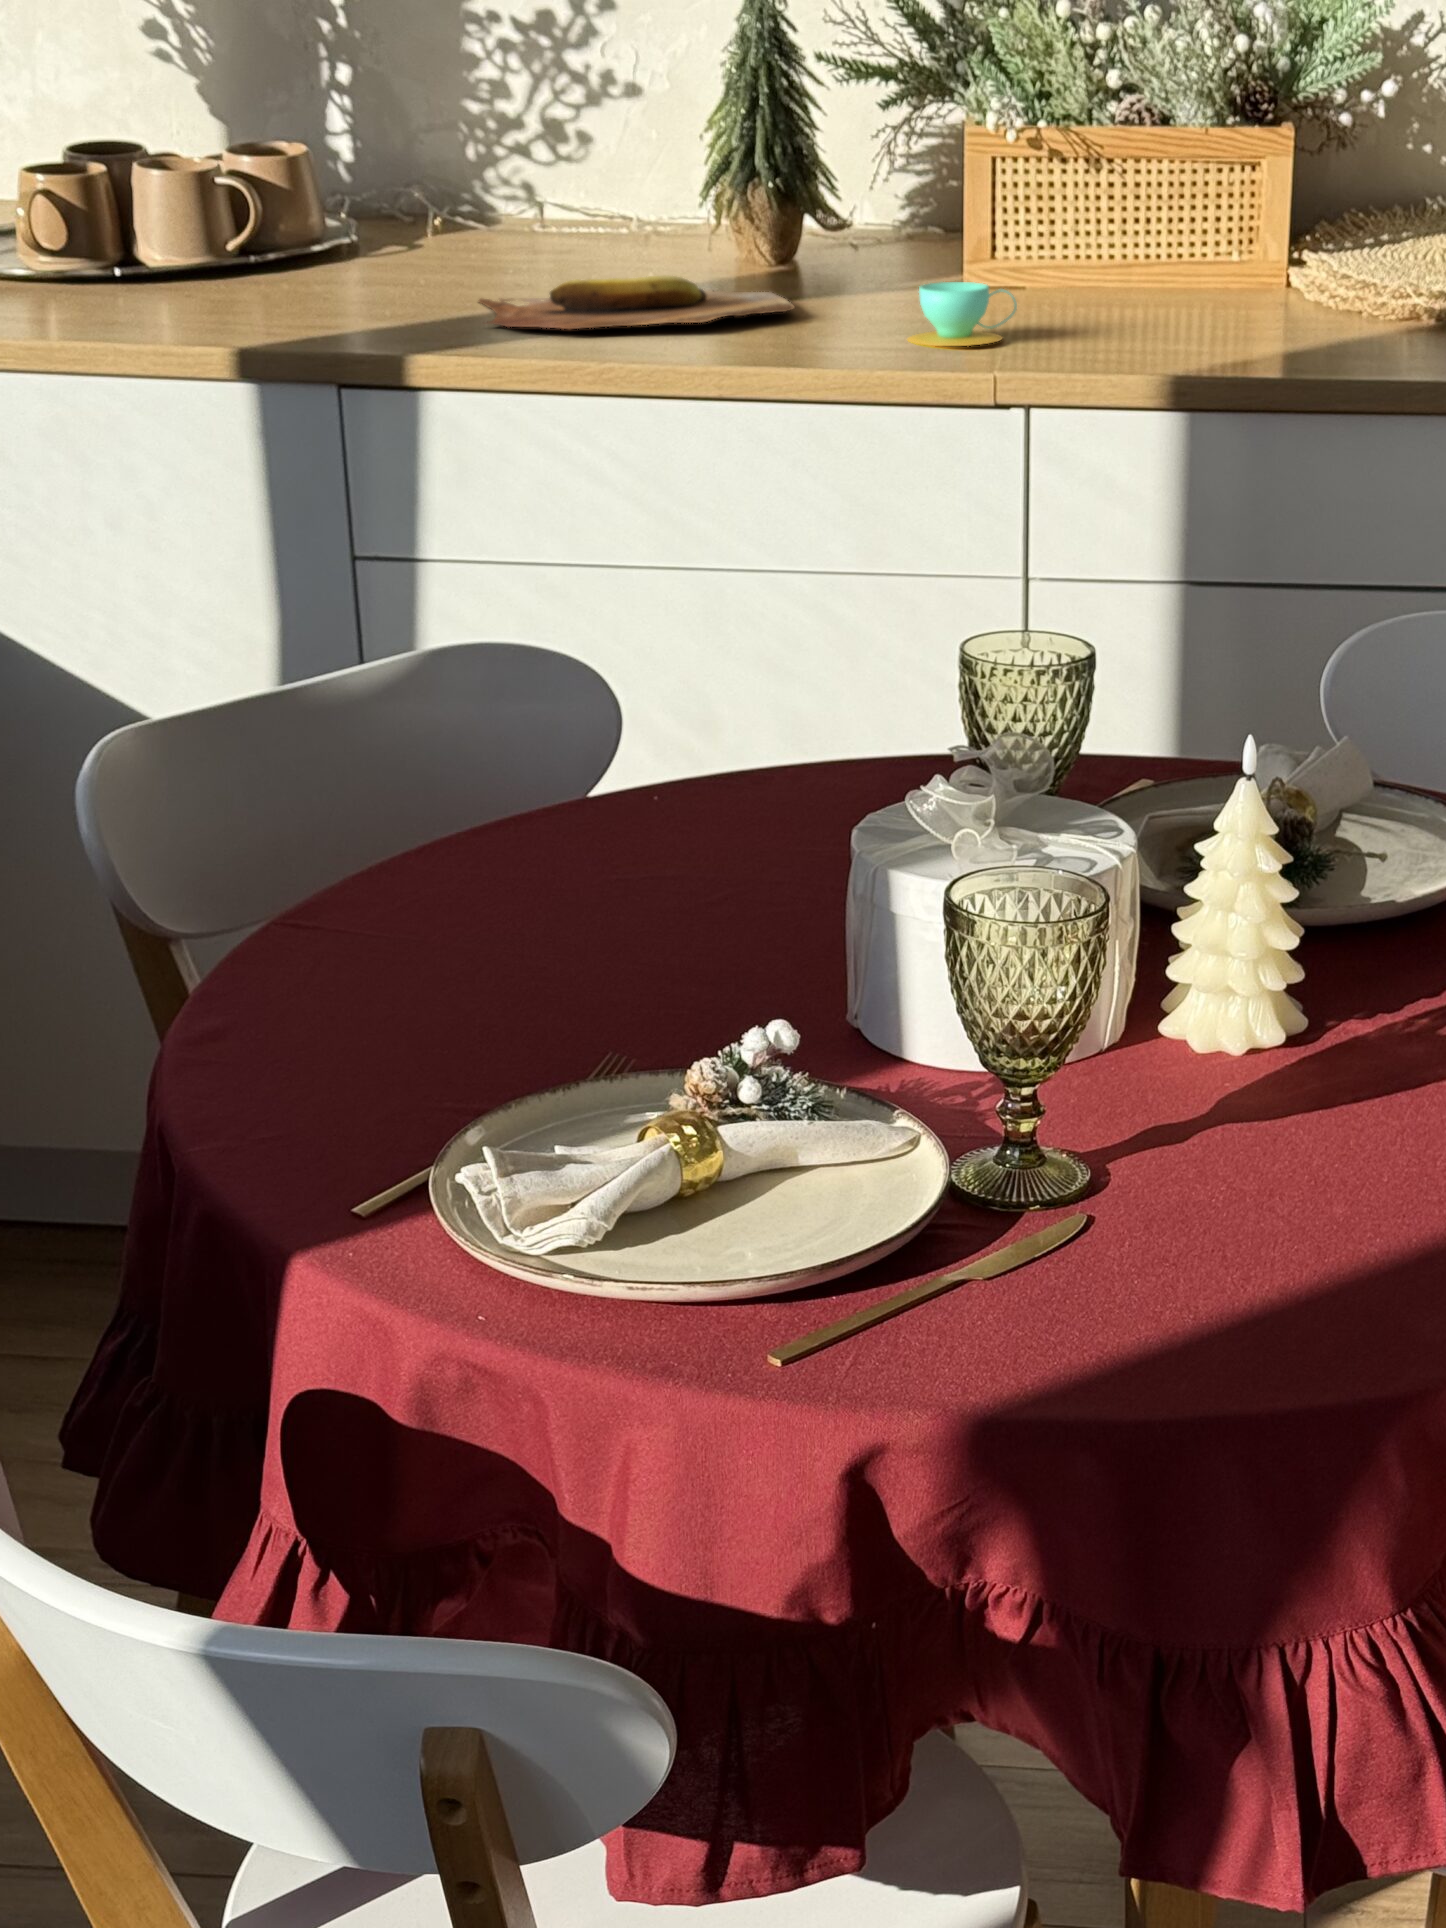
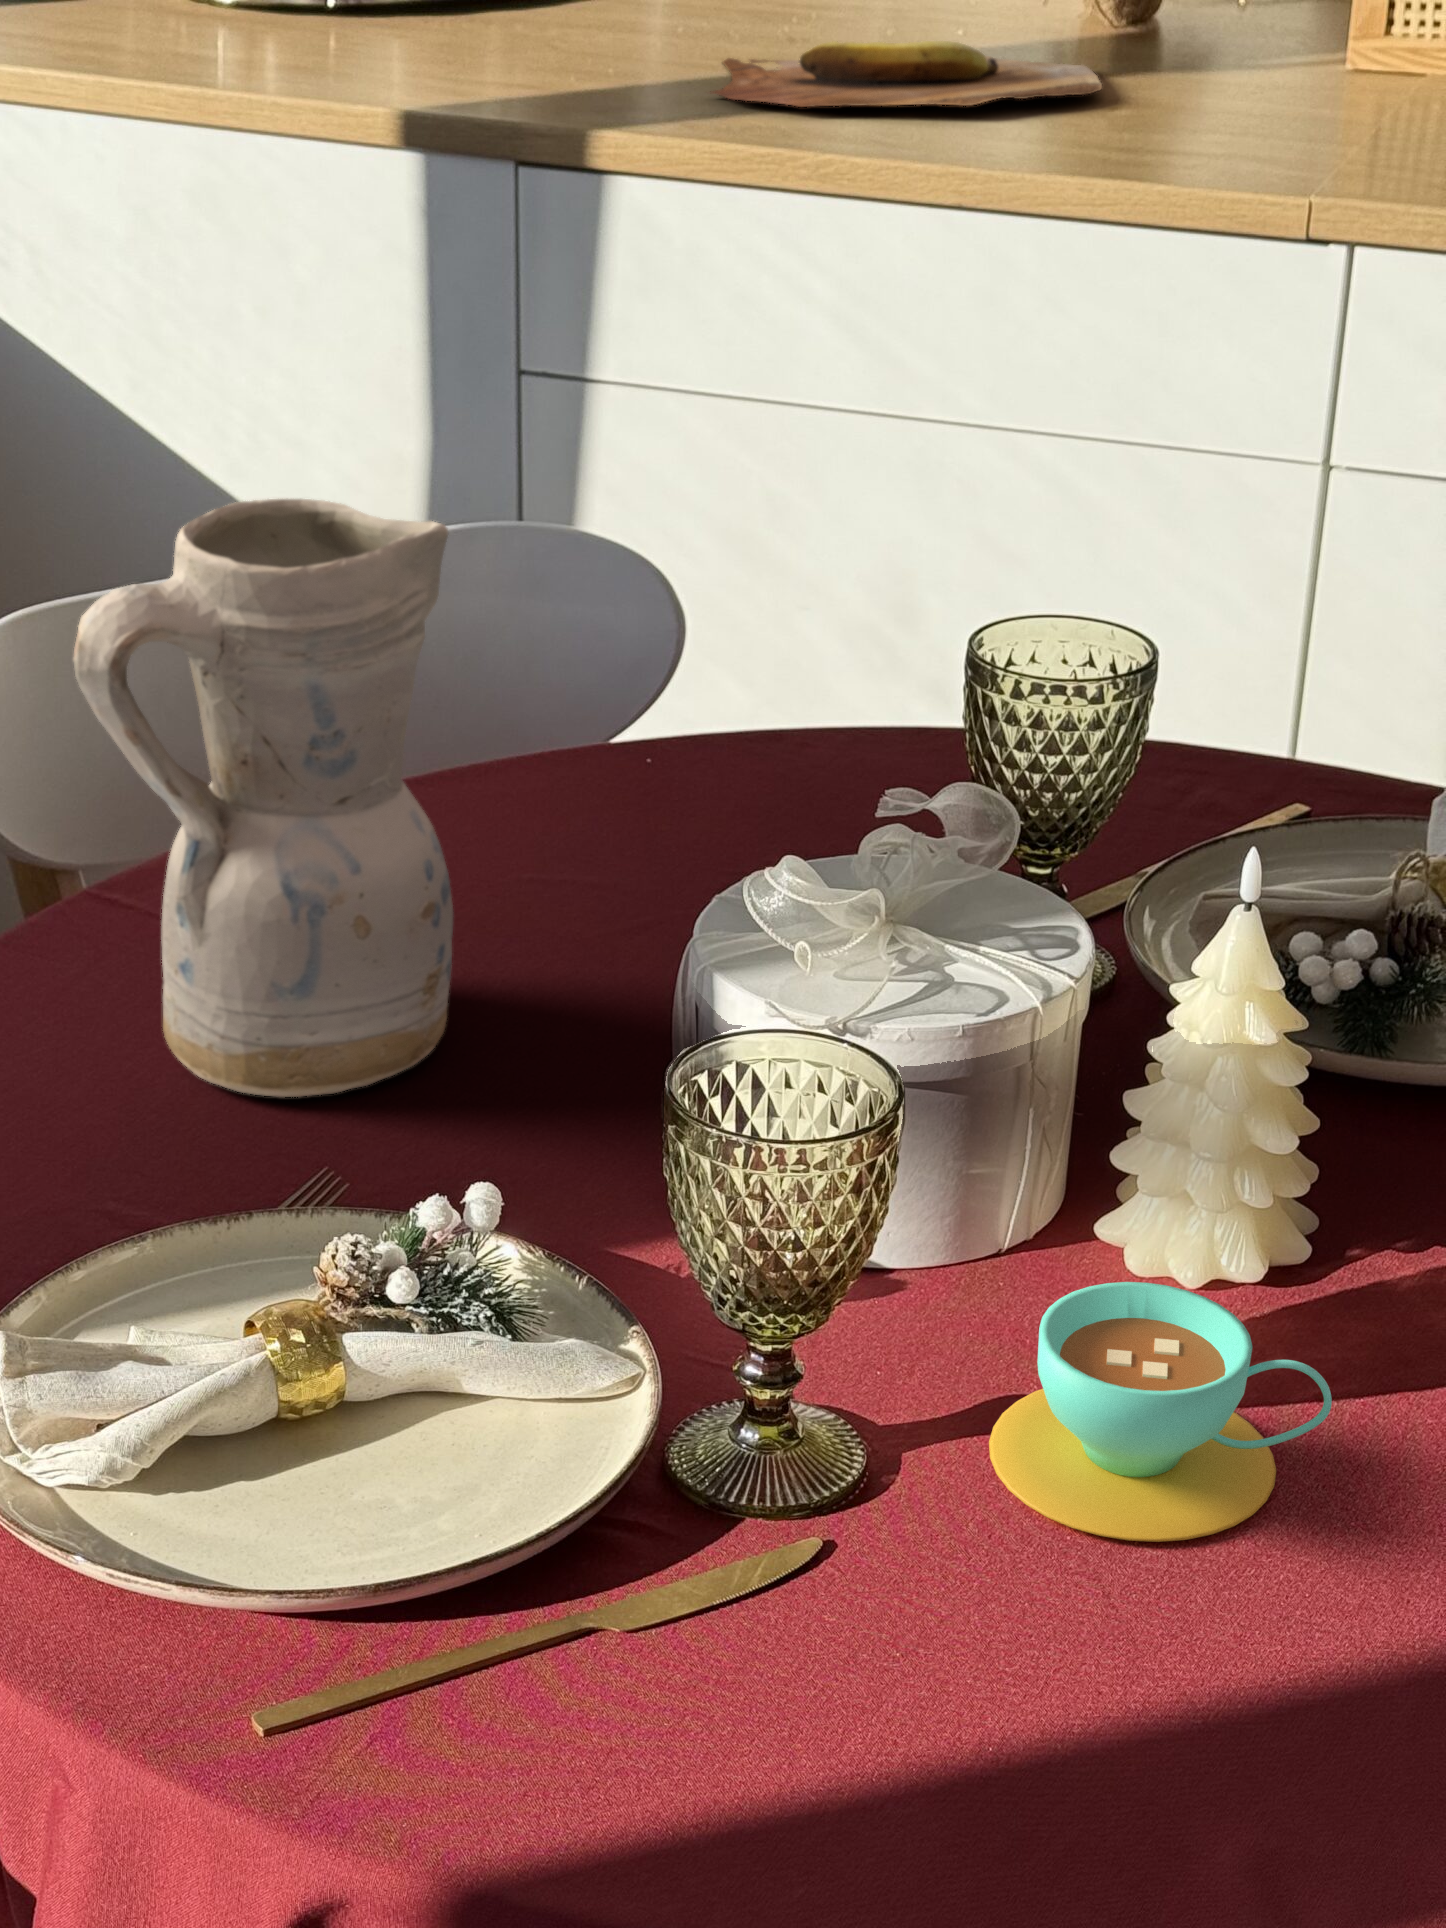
teacup: present [908,282,1017,346] -> present [989,1282,1332,1542]
ceramic pitcher: none [367,568,643,1024] -> present [74,498,454,1097]

